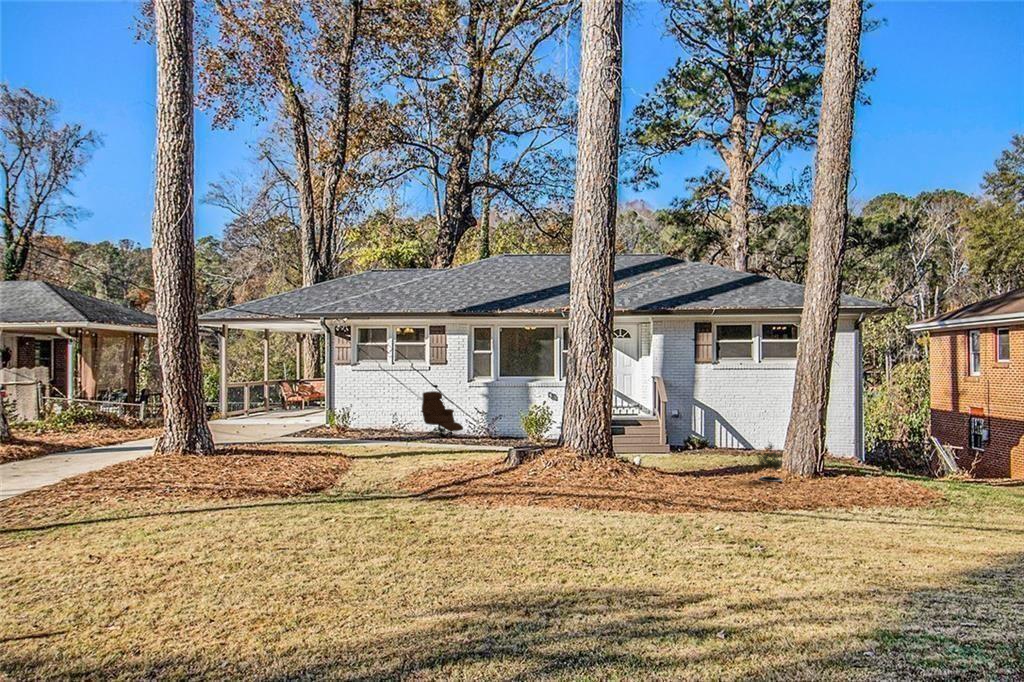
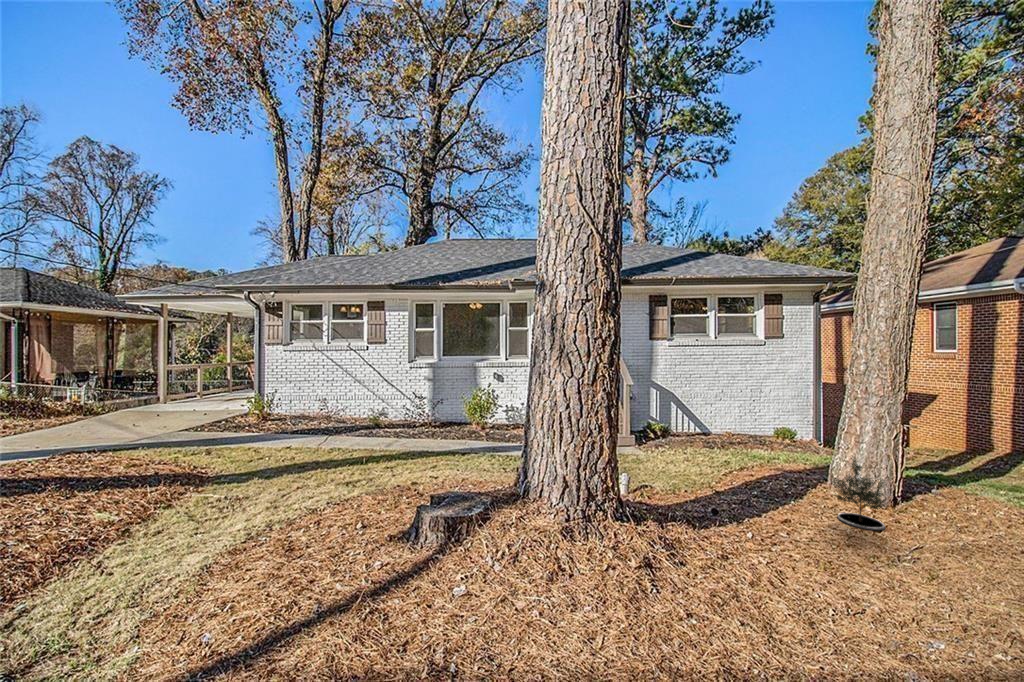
lounge chair: present [421,391,463,436] -> none [356,373,402,425]

